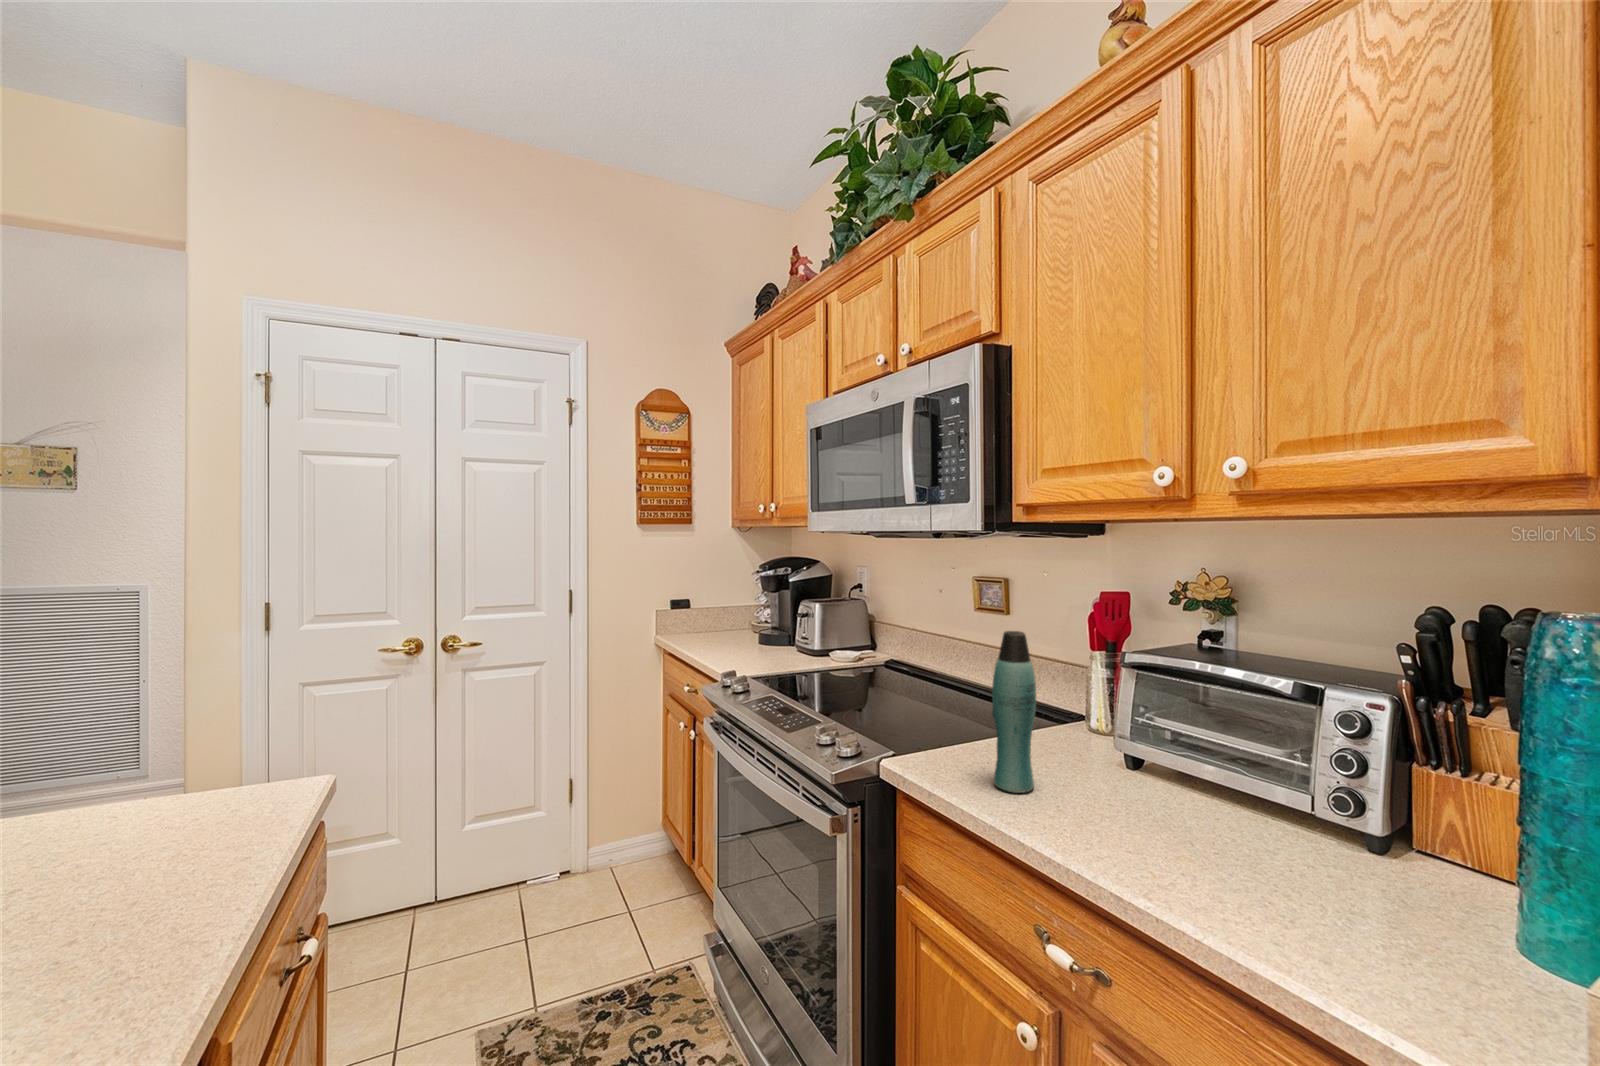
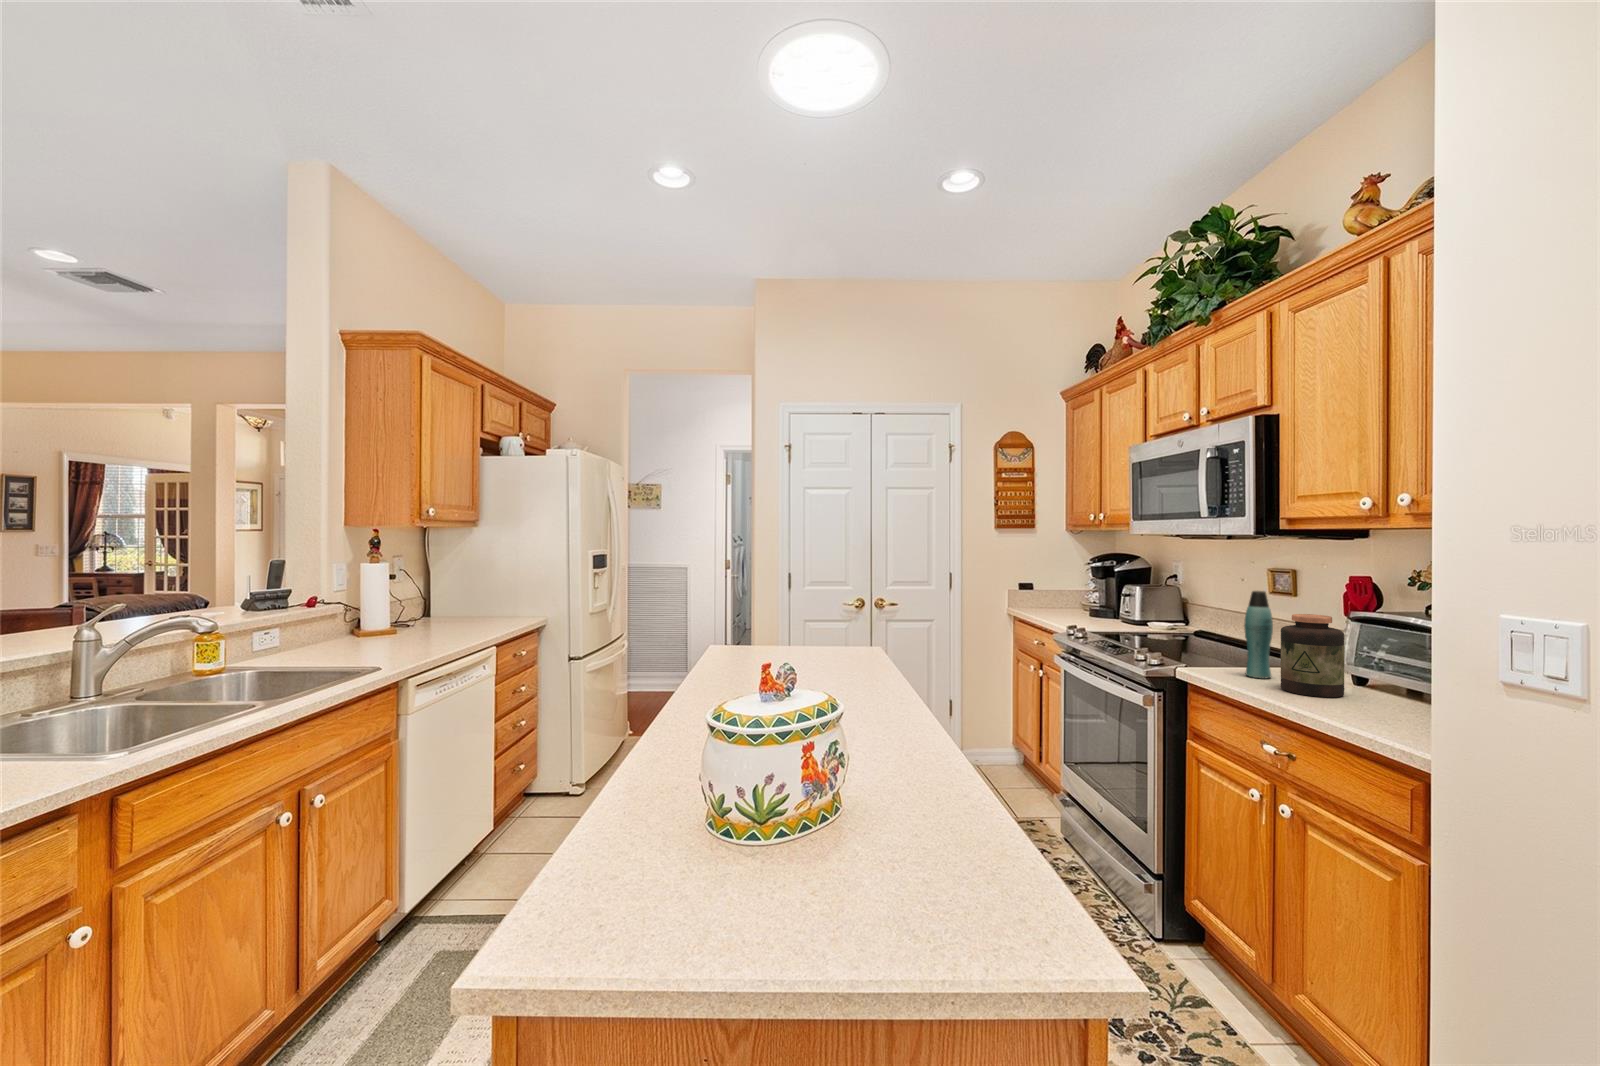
jar: none [1069,680,1178,857] -> present [1281,614,1344,697]

